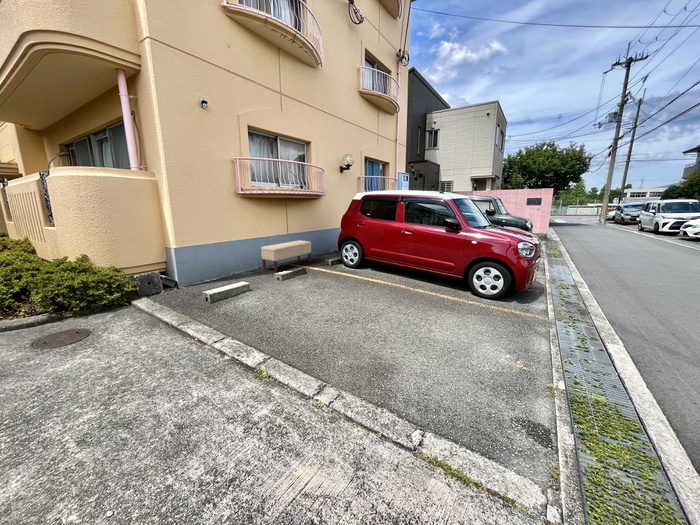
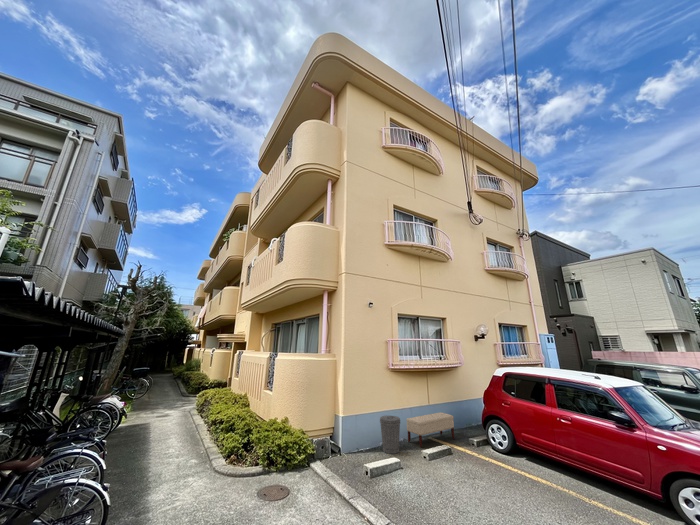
trash can: none [227,244,252,281] -> present [380,416,400,454]

